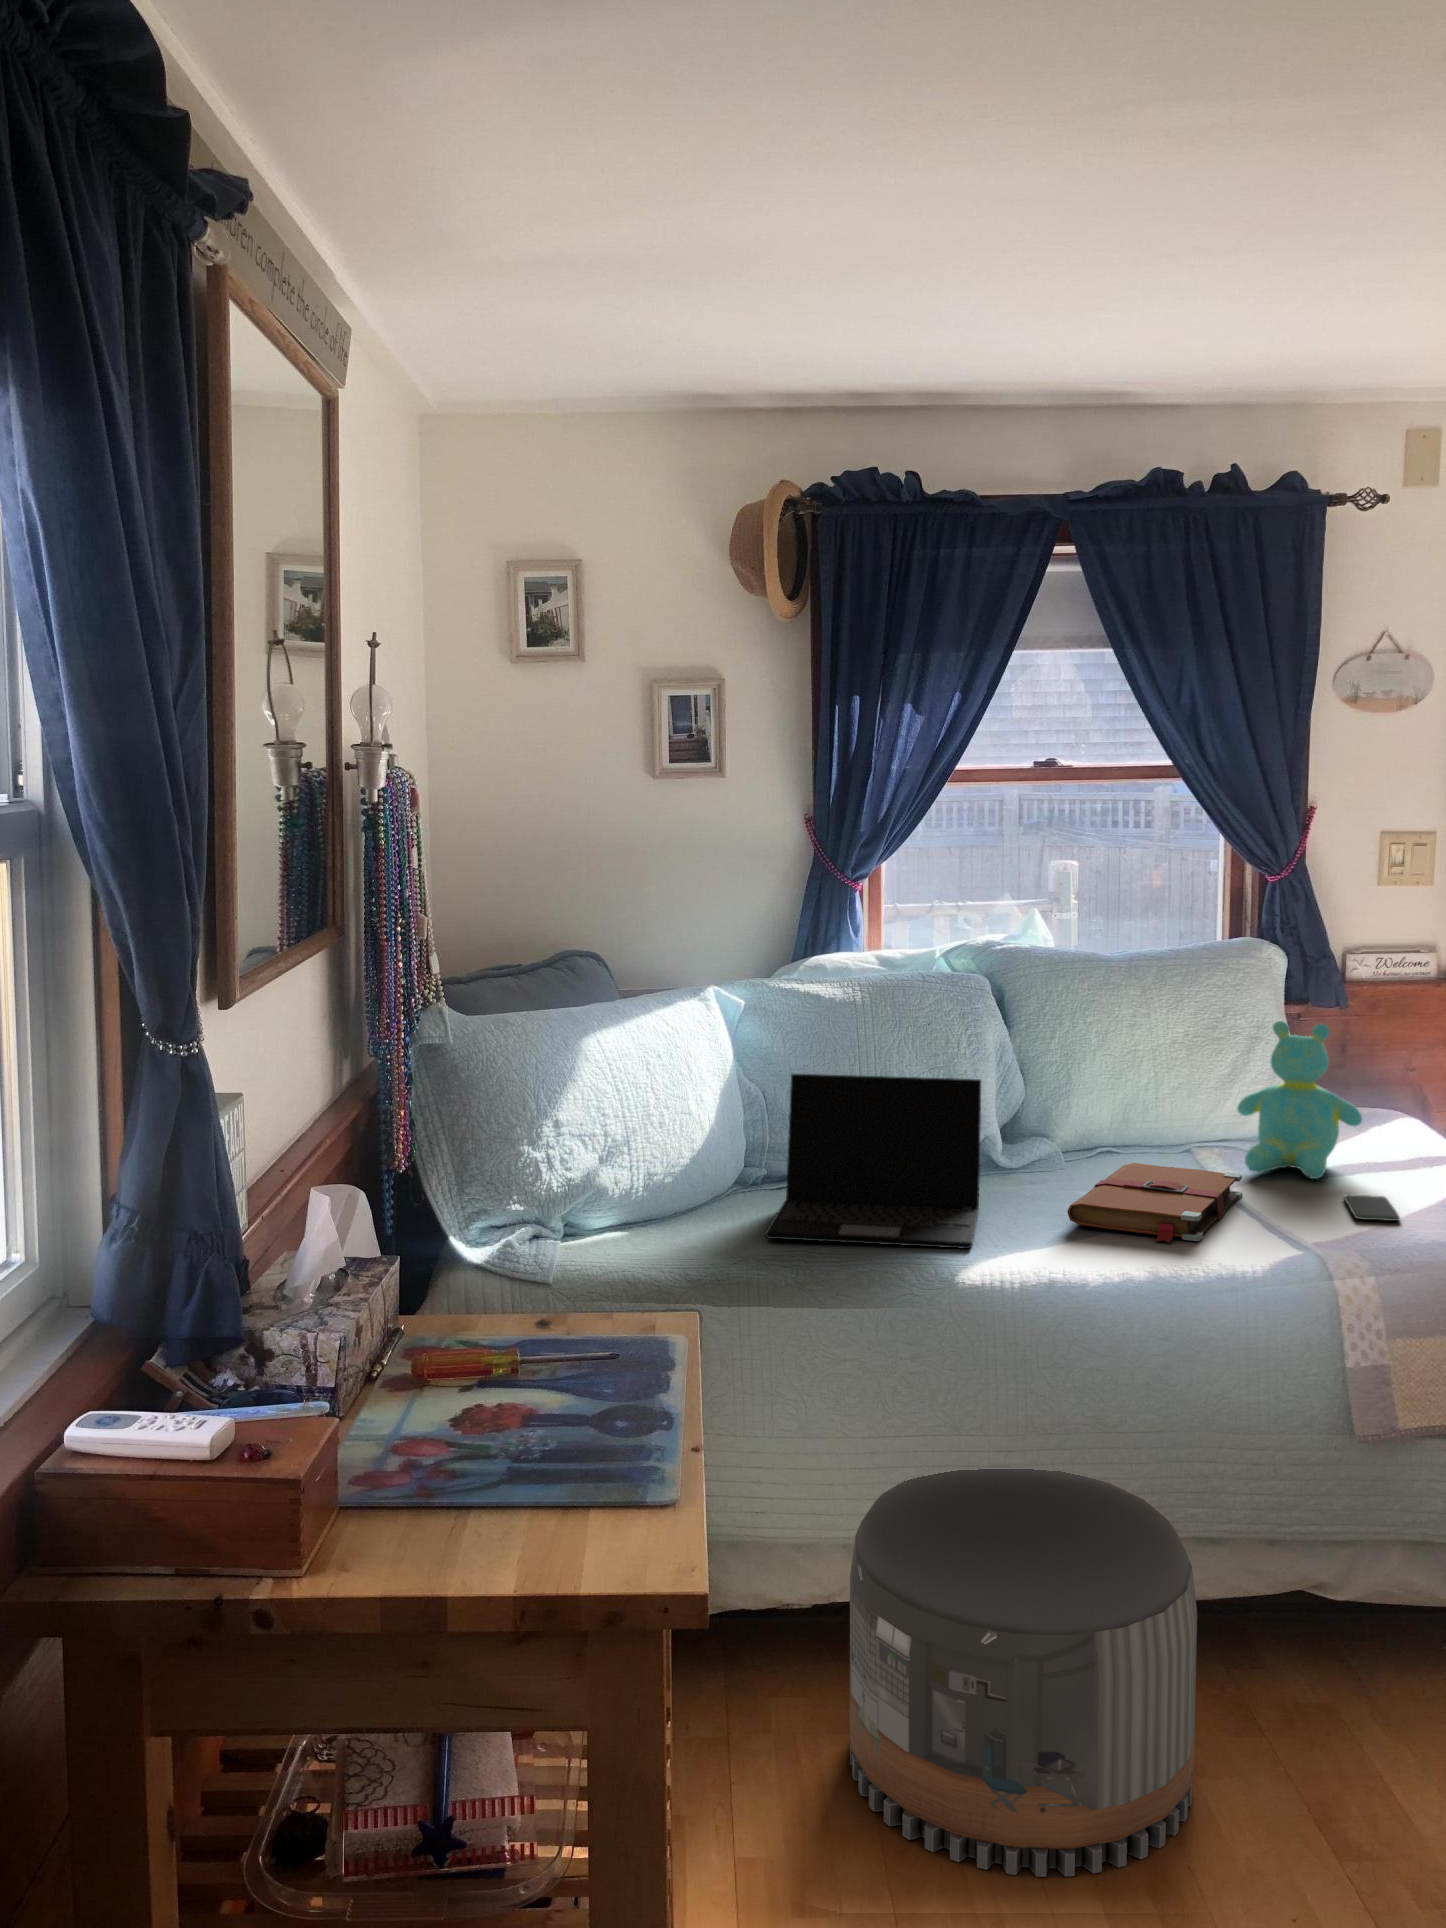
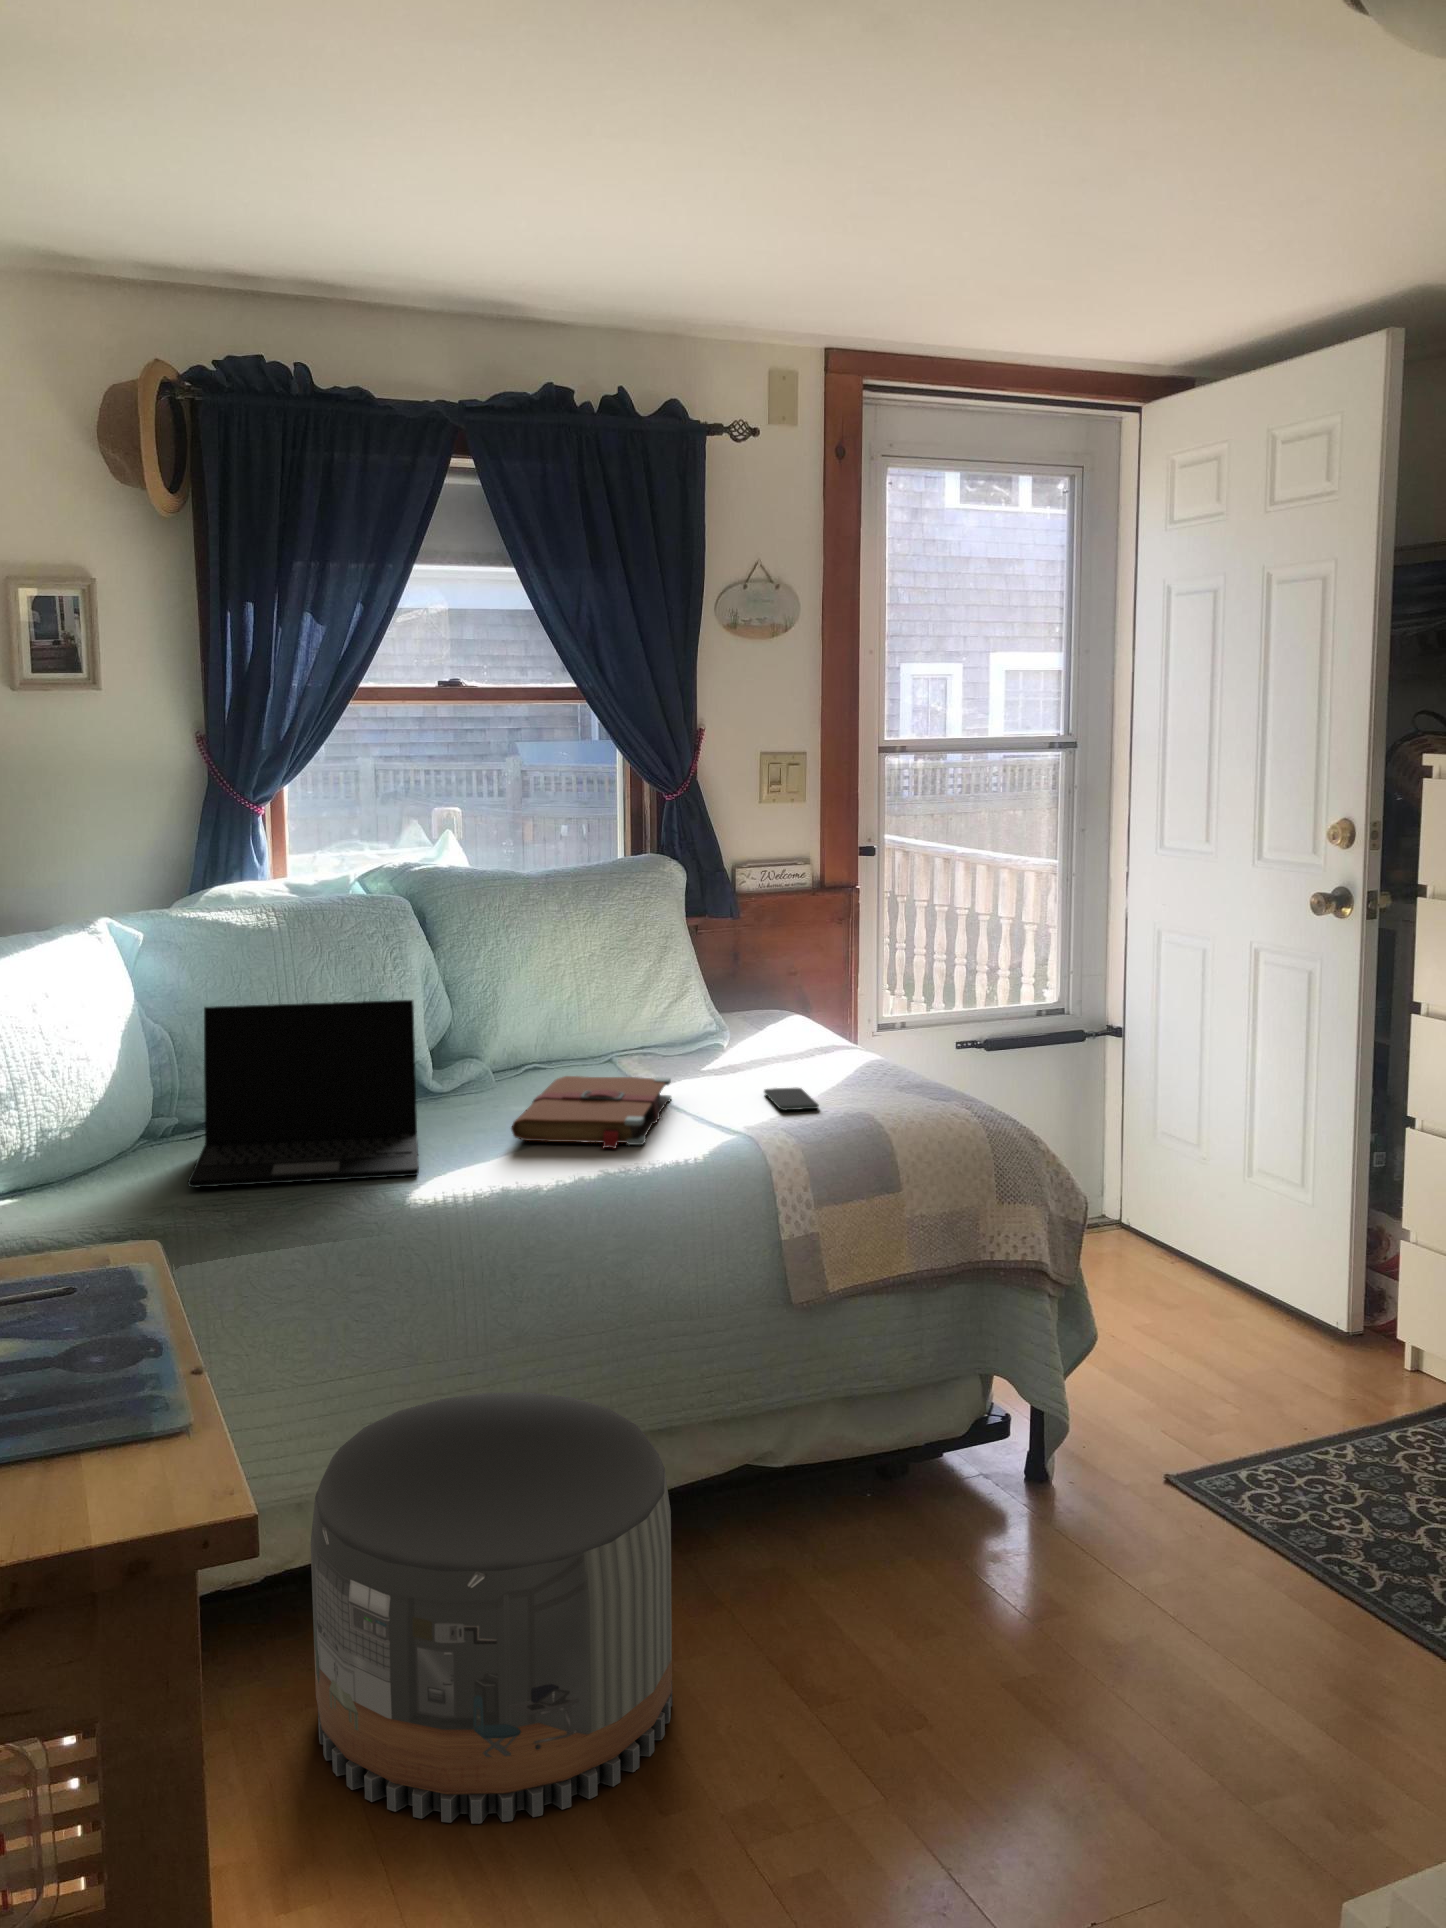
teddy bear: present [1237,1021,1362,1179] -> none [656,928,771,1077]

